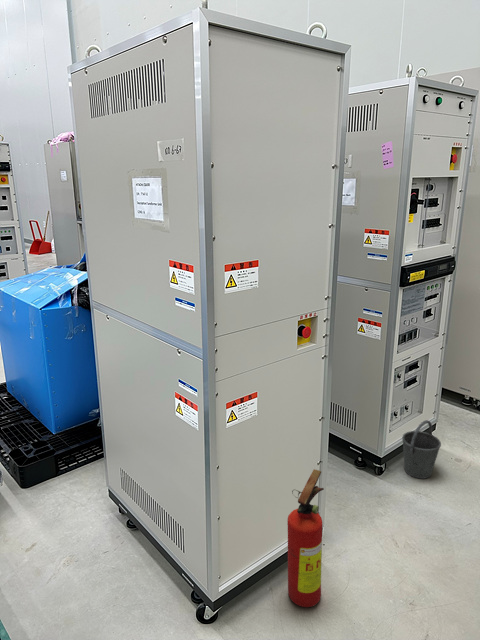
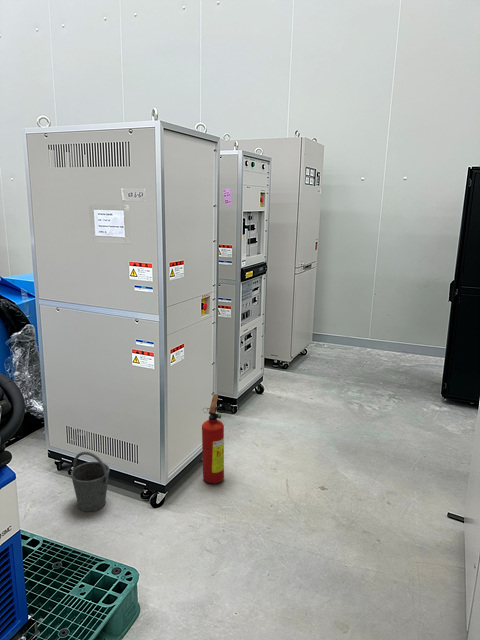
bucket: present [402,420,441,479] -> present [71,452,110,511]

